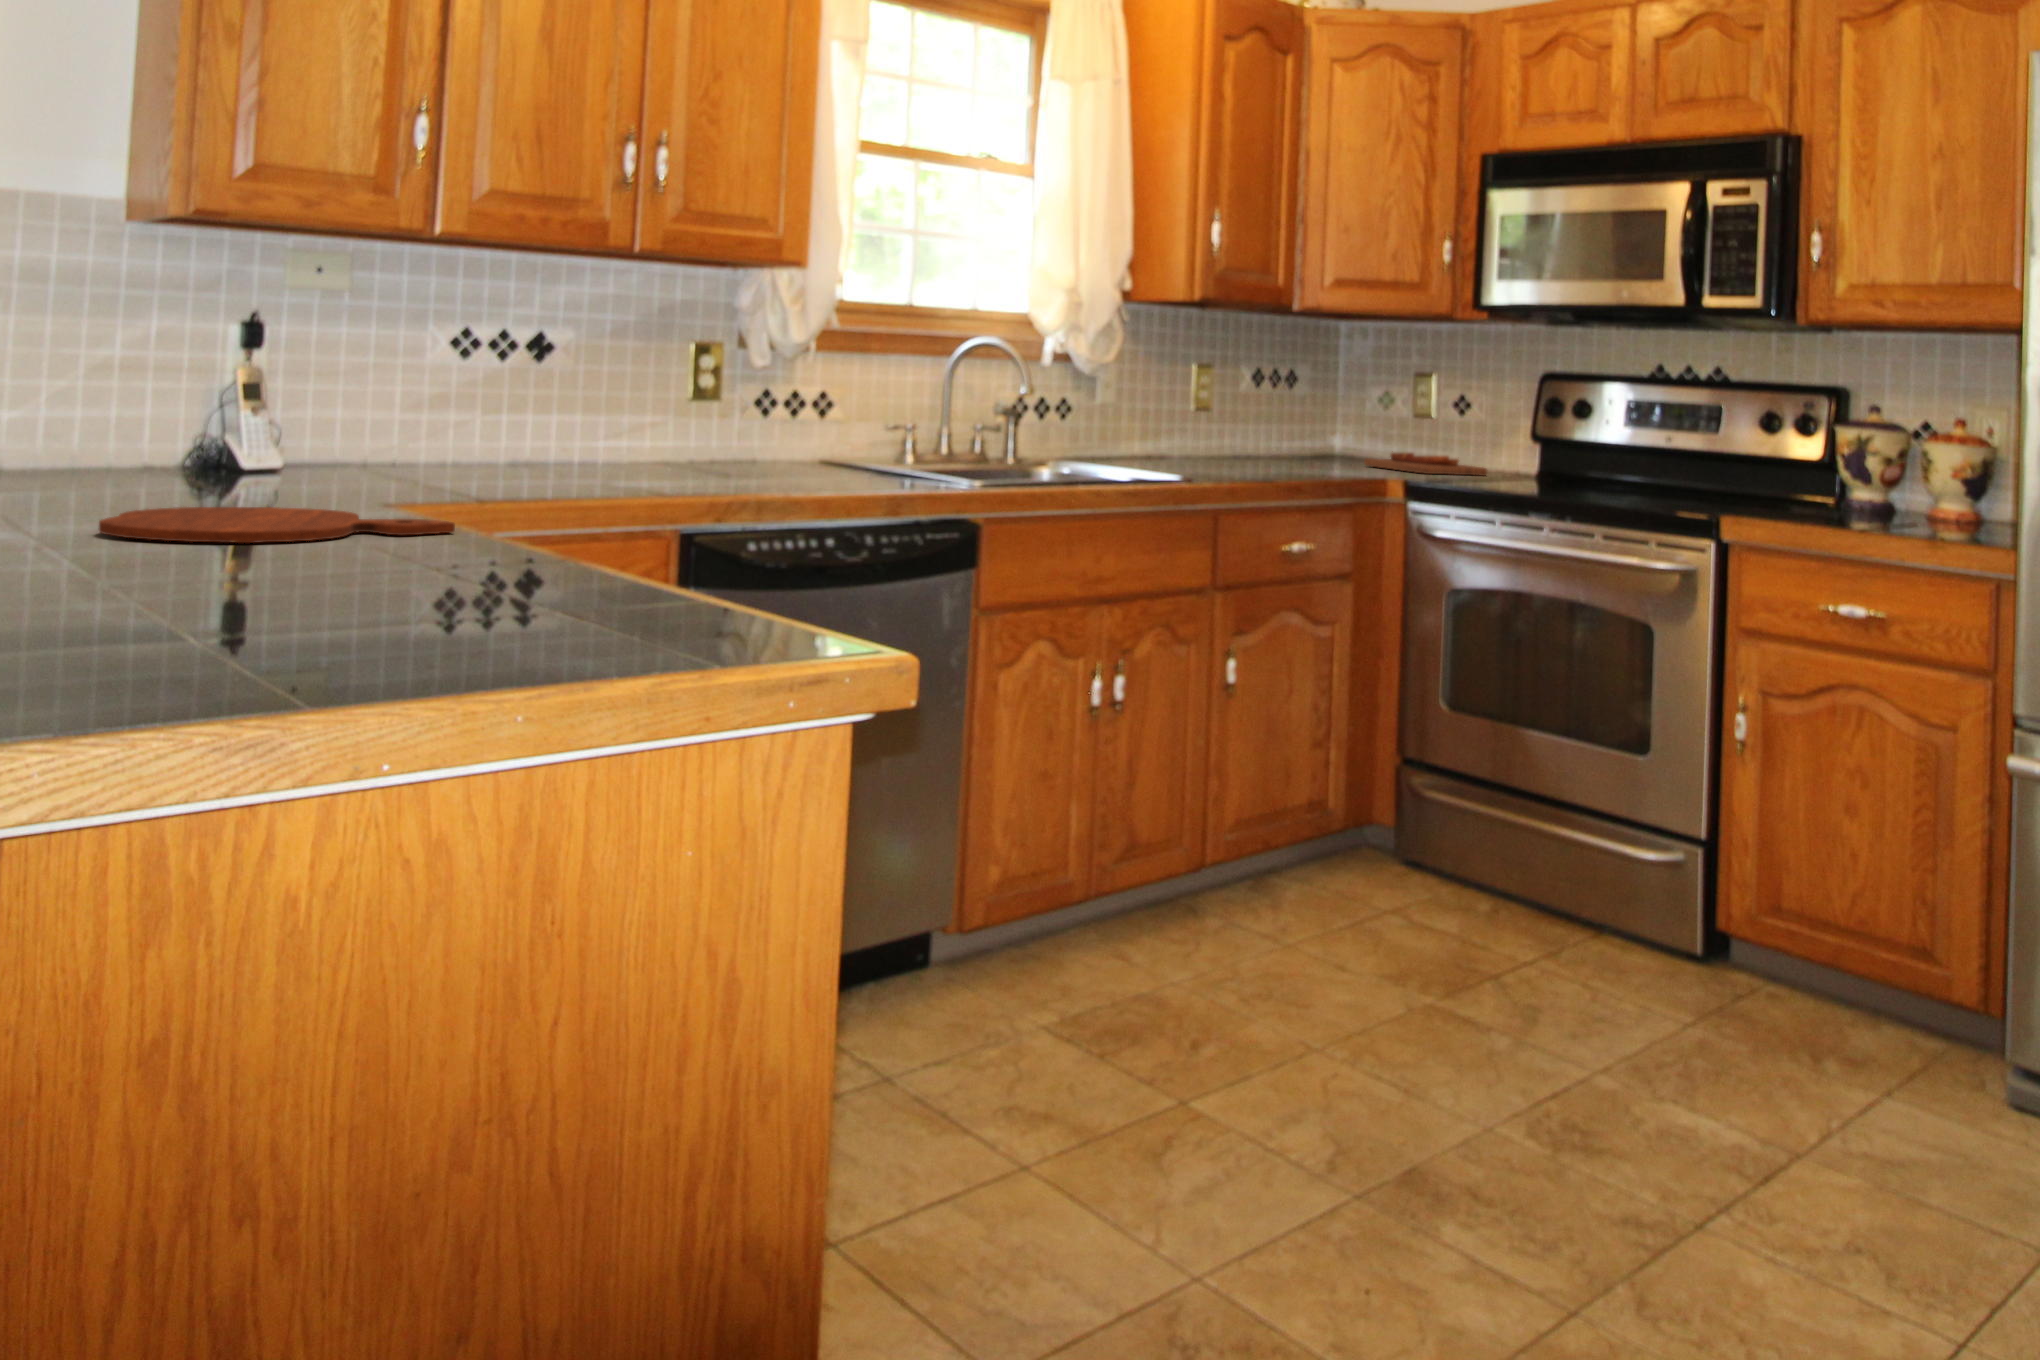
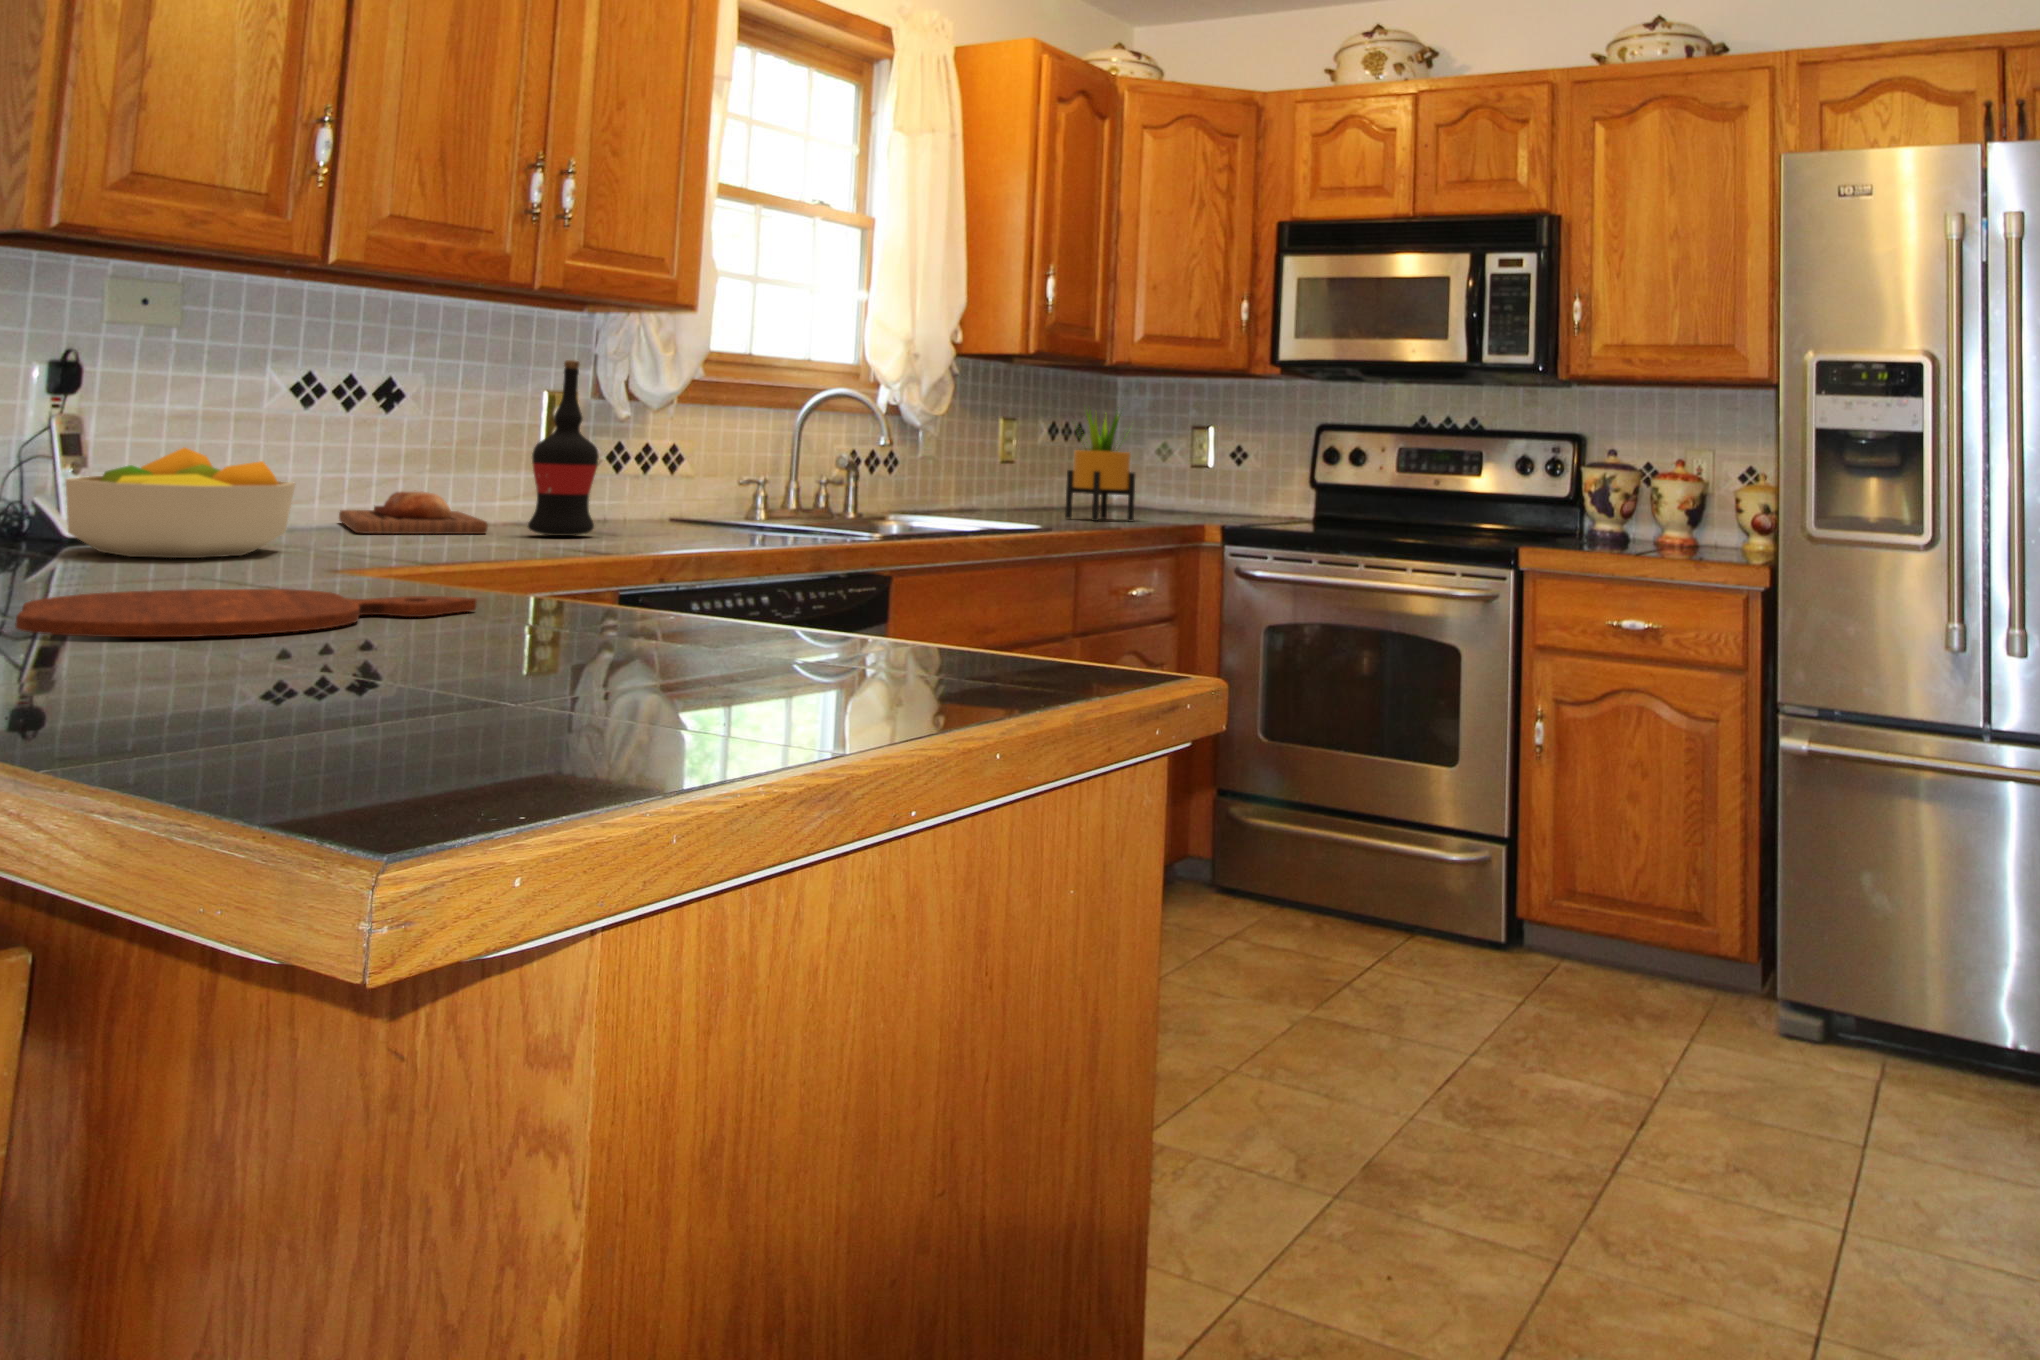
wine bottle: none [660,316,721,475] -> present [528,360,599,536]
potted plant: none [1235,353,1311,477] -> present [1065,410,1135,521]
fruit bowl: none [266,393,441,484] -> present [66,448,295,558]
bread loaf: present [1364,453,1487,476] -> present [339,490,488,534]

